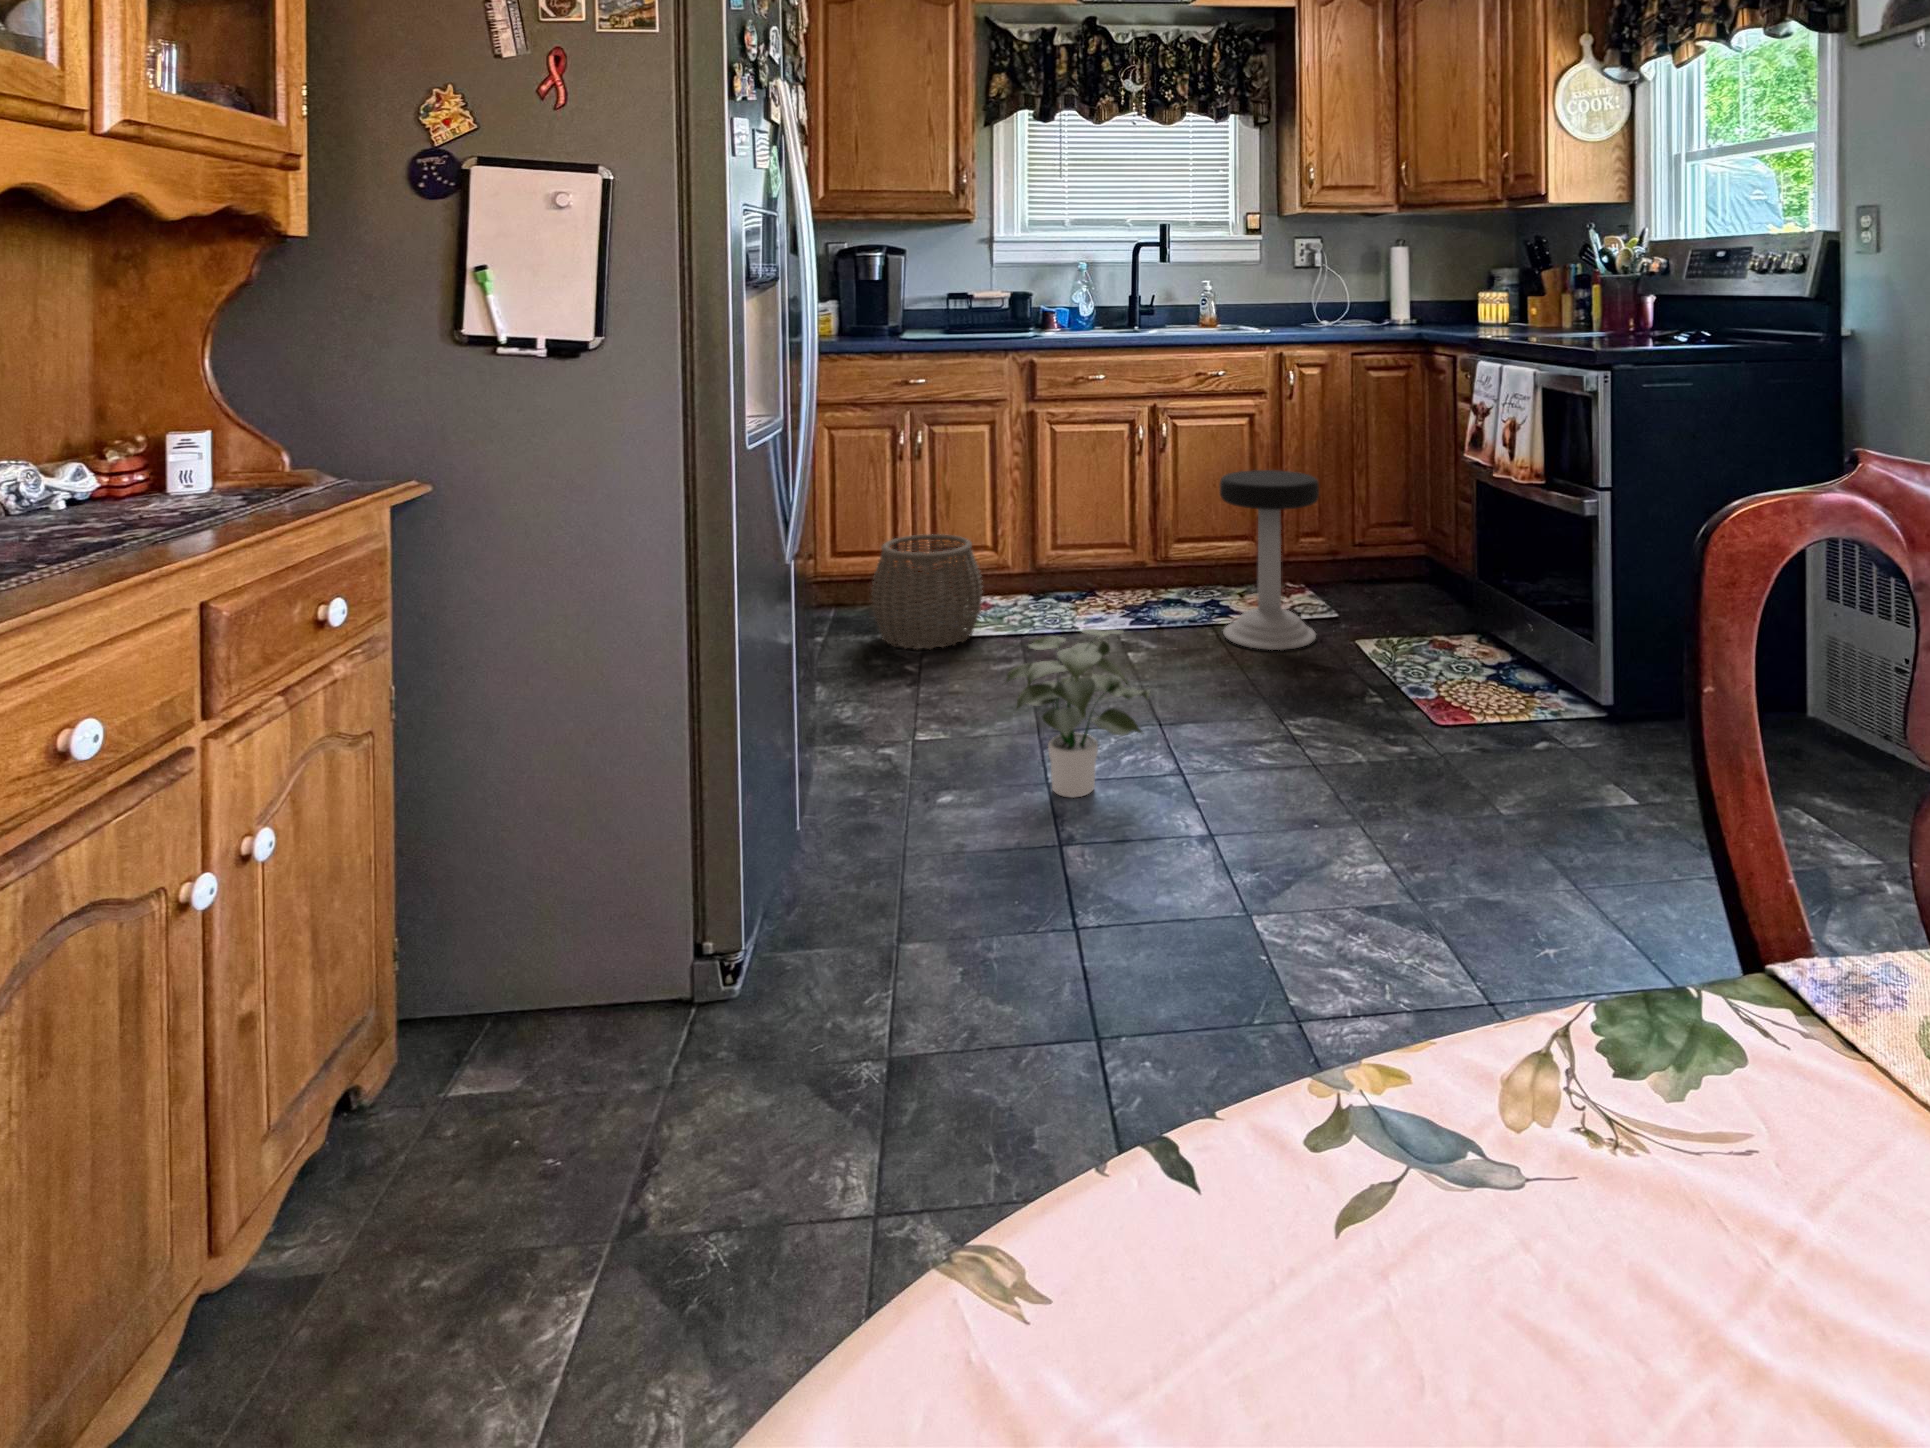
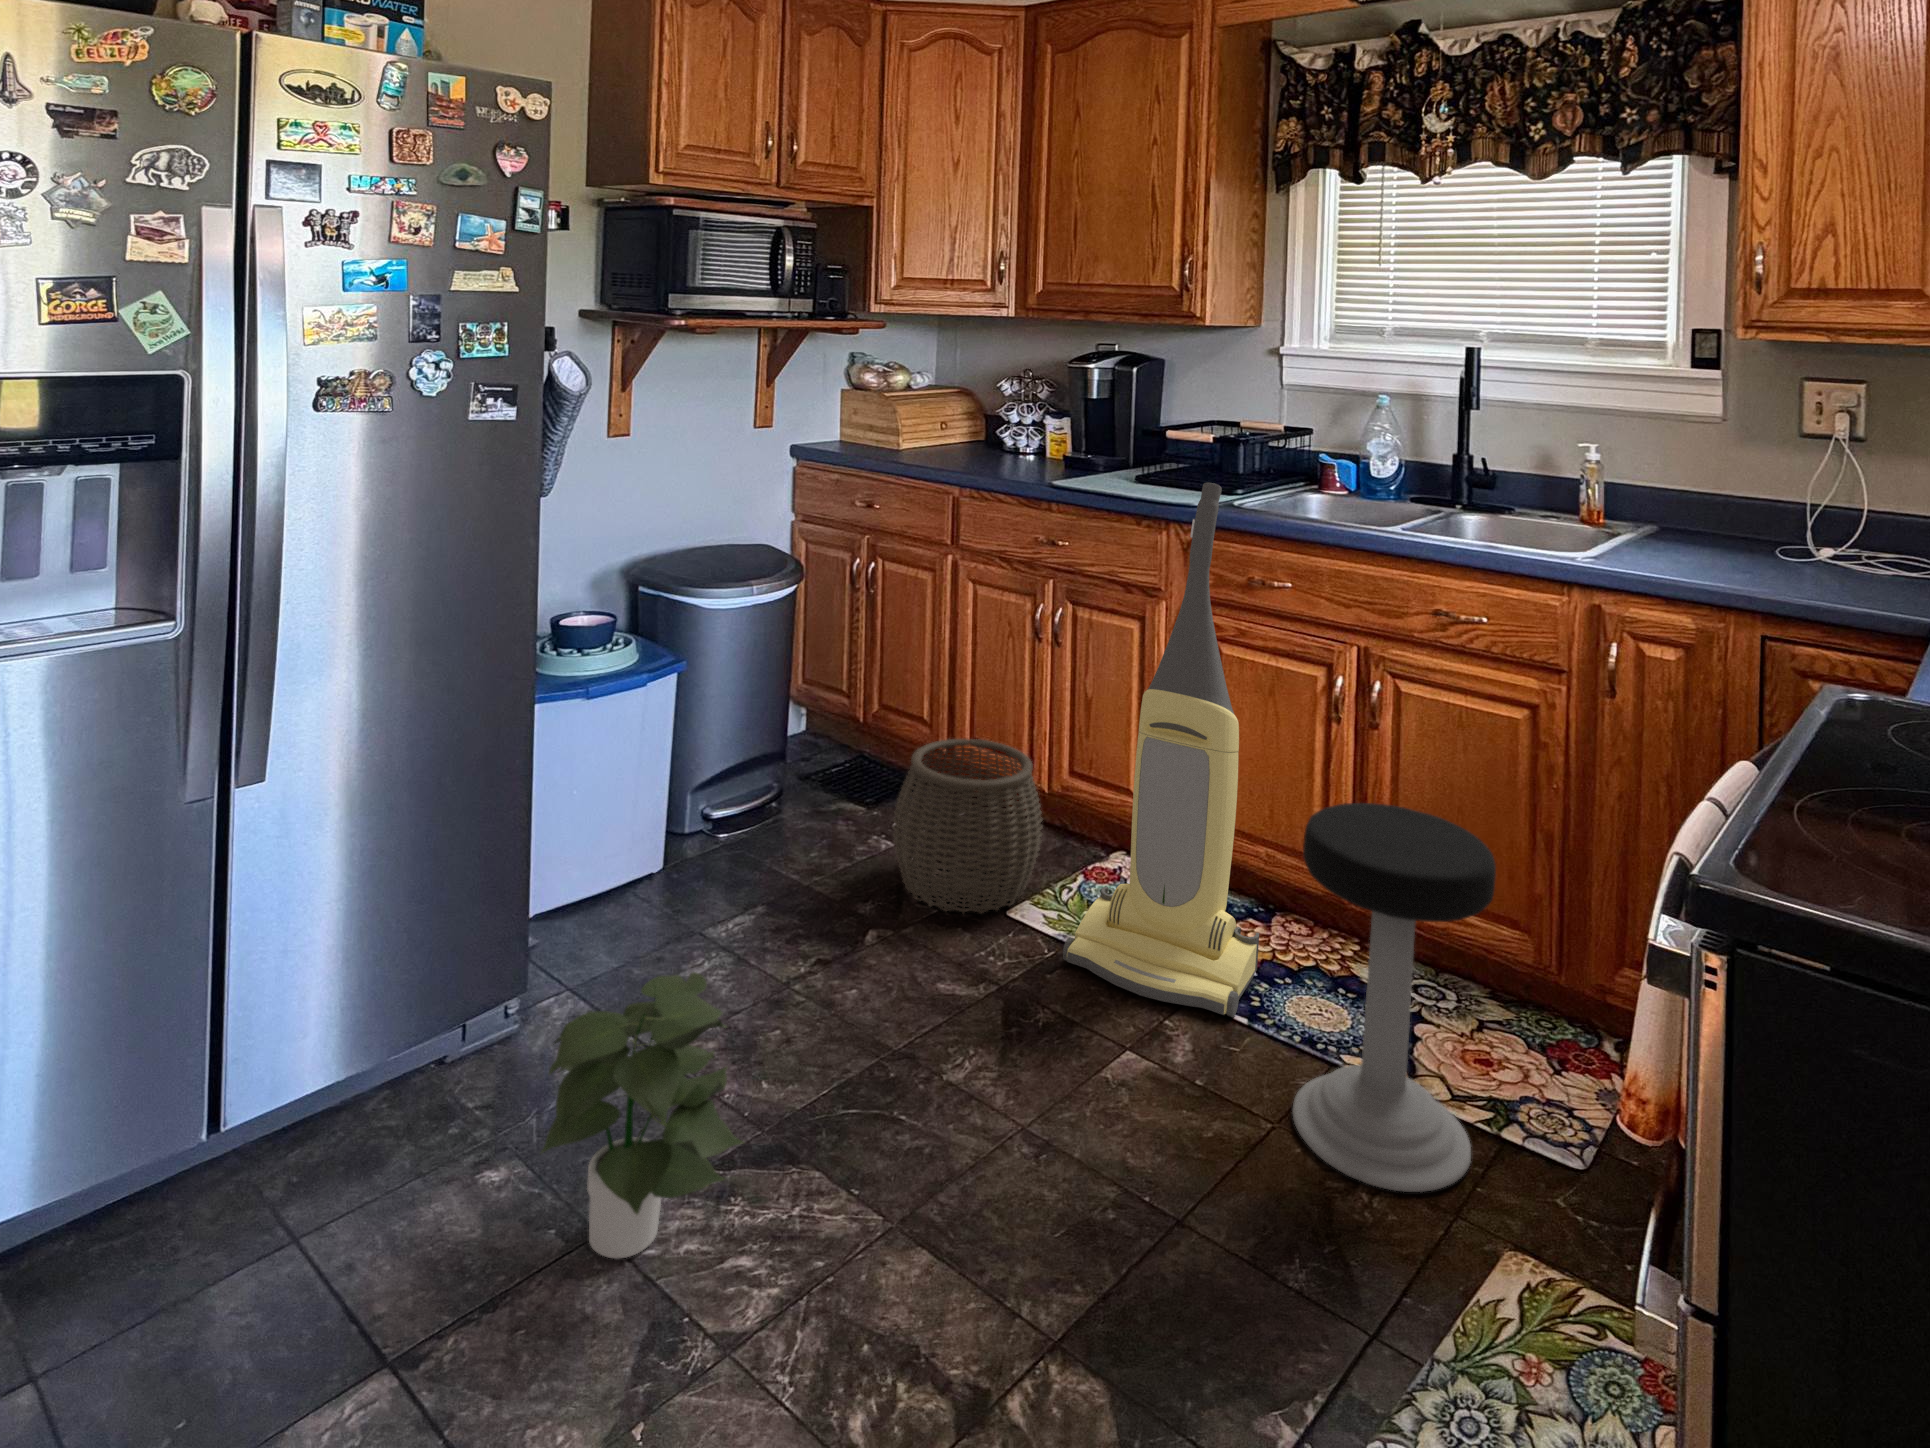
vacuum cleaner: none [1032,317,1154,640] -> present [1063,483,1259,1017]

